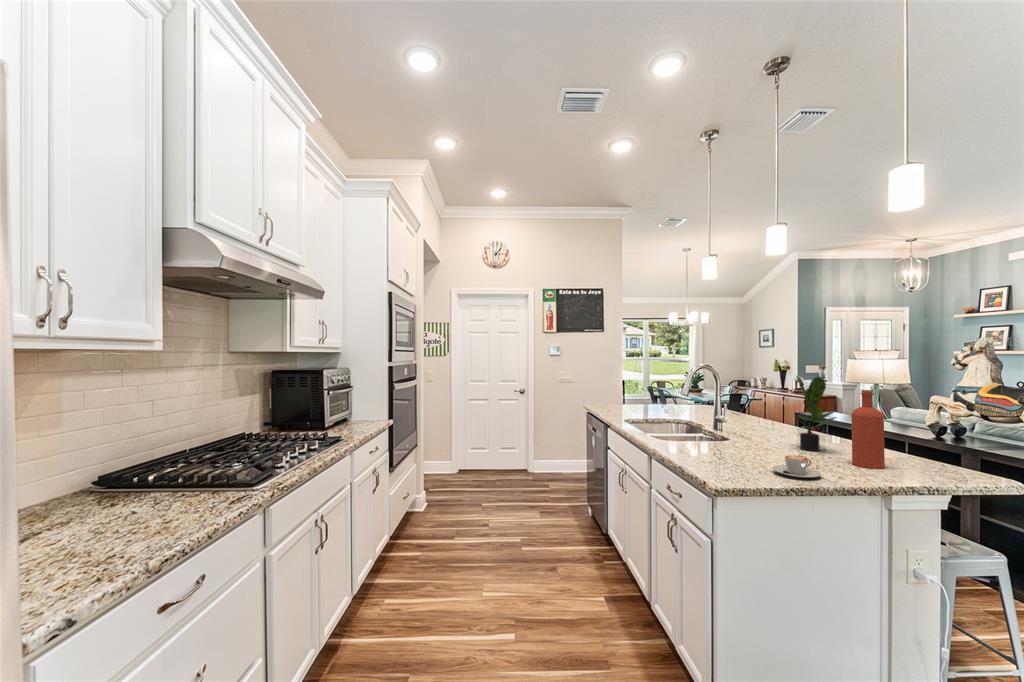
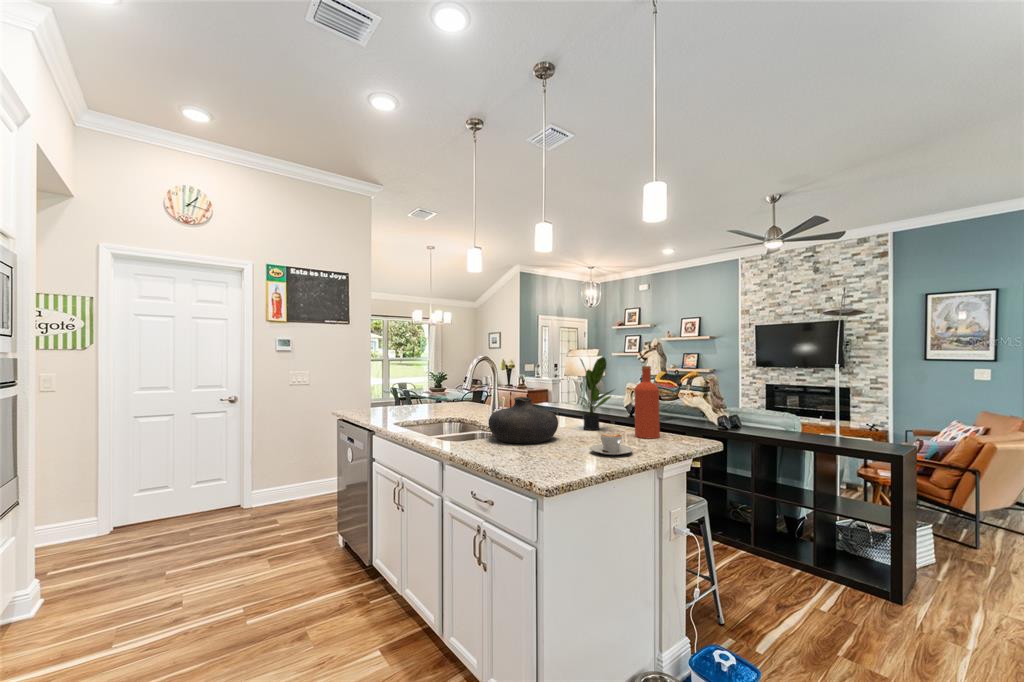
vase: none [688,411,758,455] -> present [488,397,558,444]

